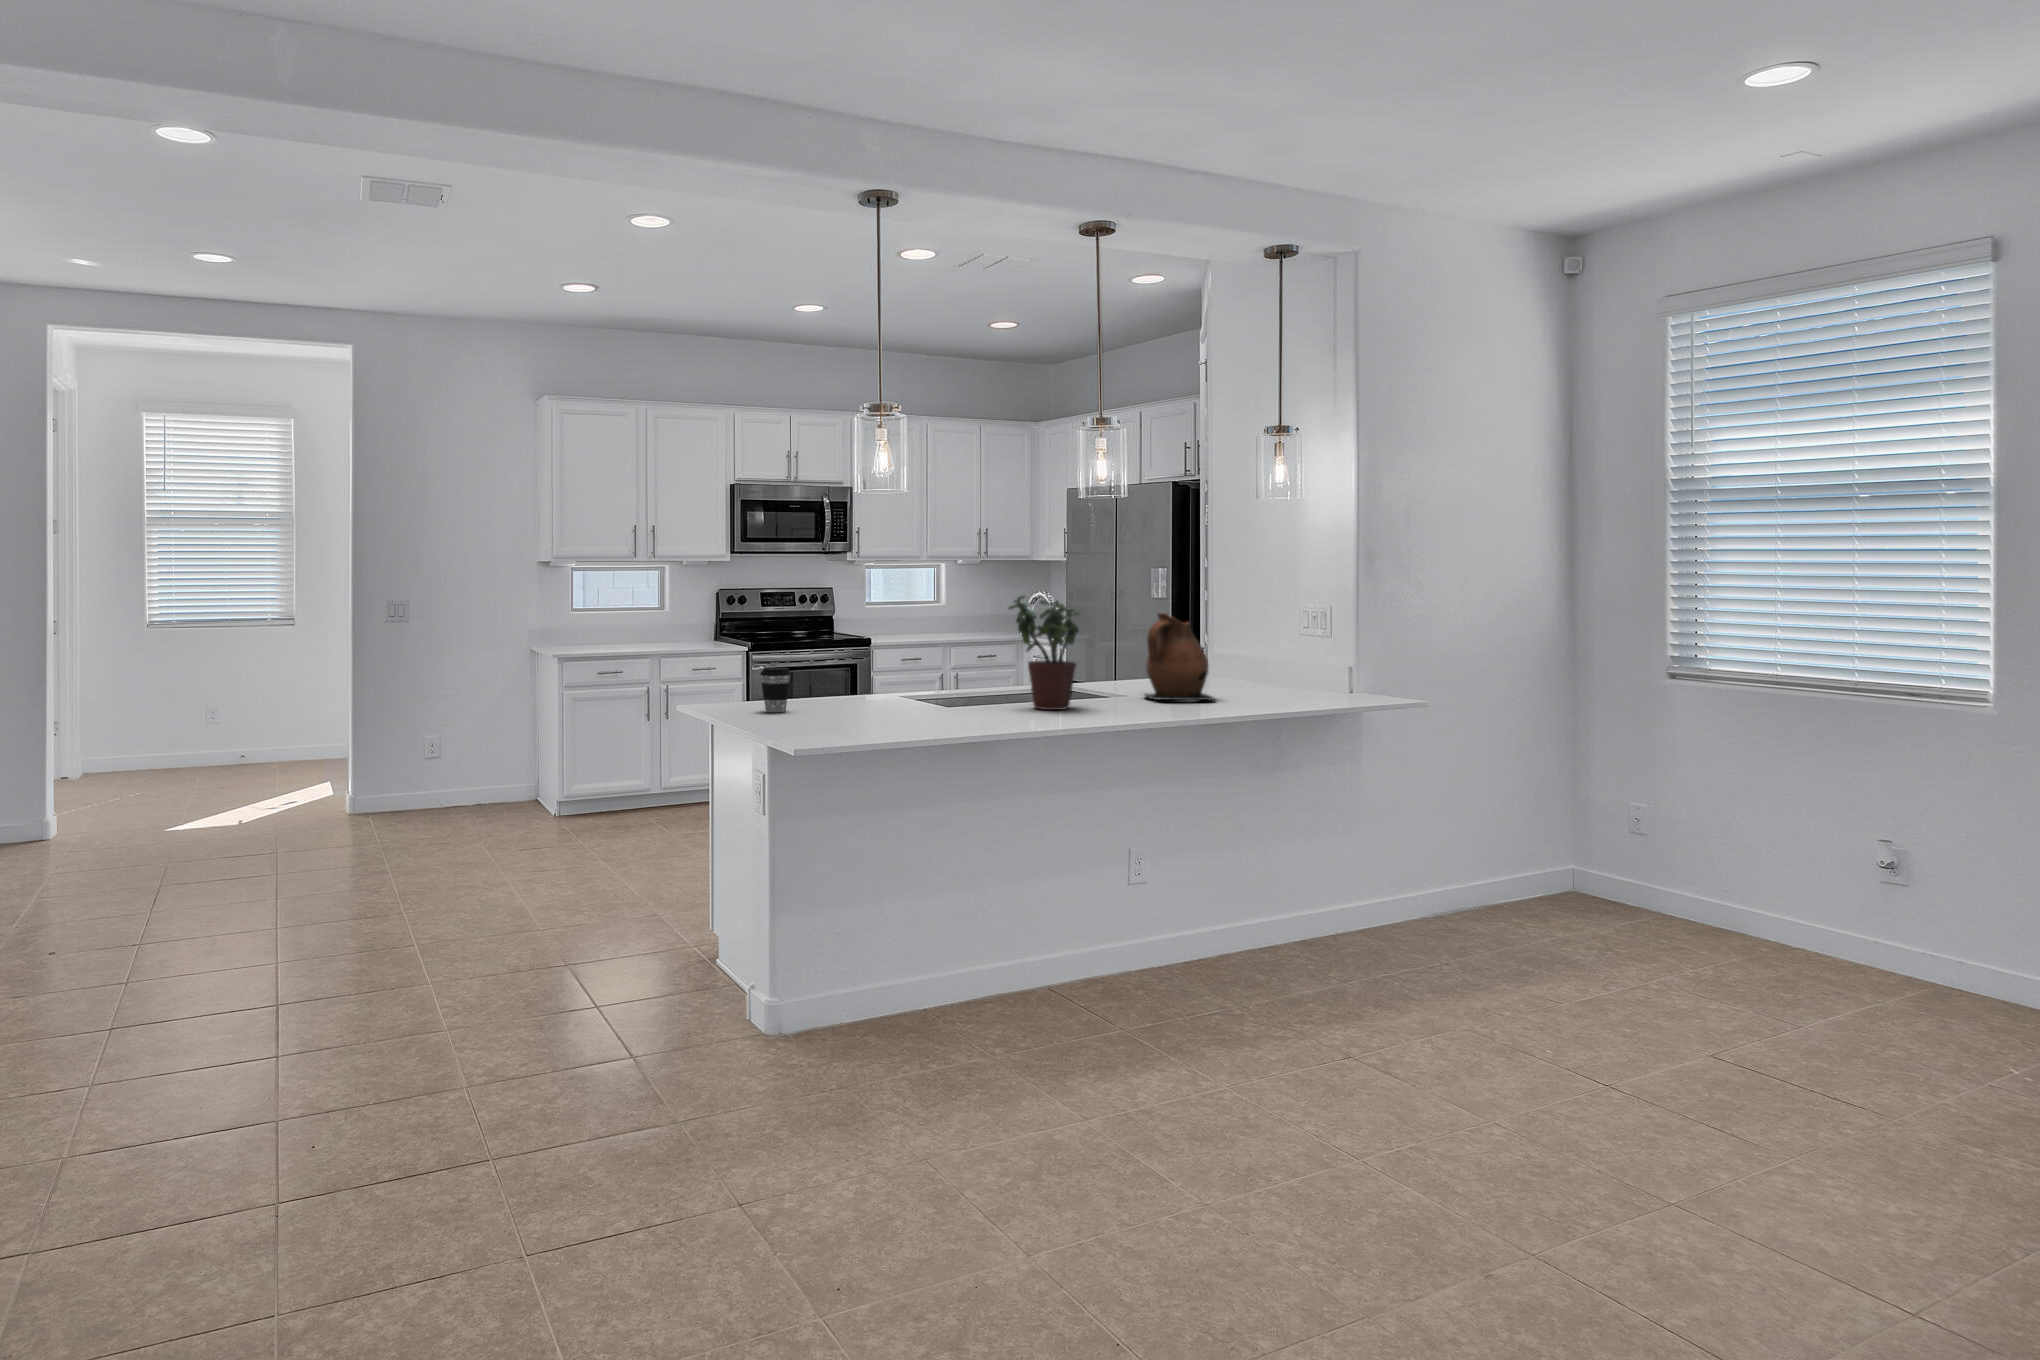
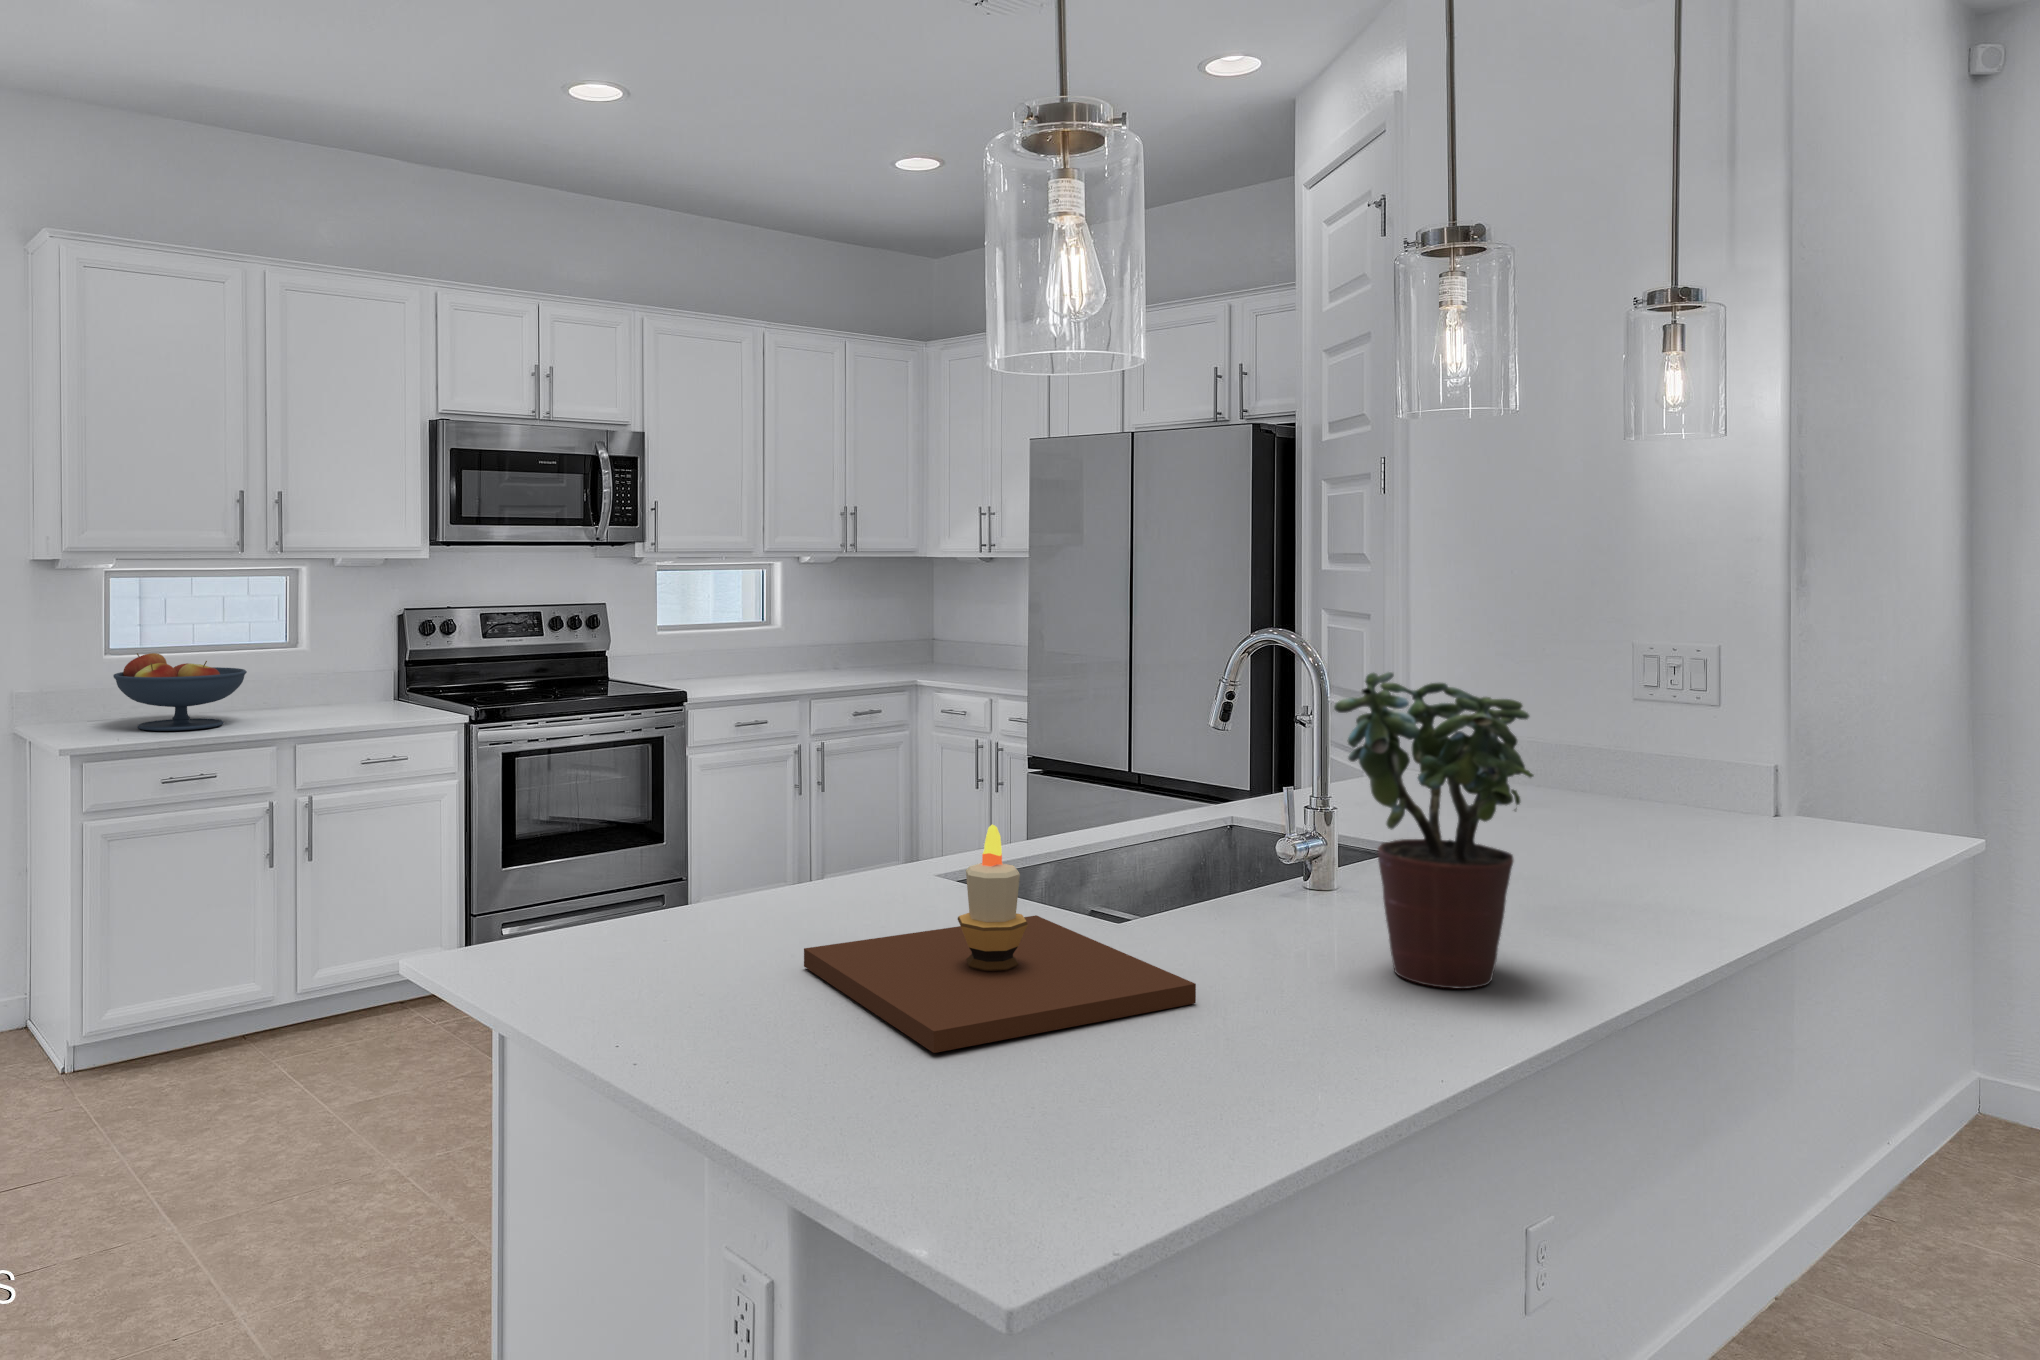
fruit bowl: none [577,610,639,649] -> present [113,653,247,731]
ceramic pitcher: present [1145,613,1214,700] -> none [1527,700,1742,918]
candle: none [827,648,949,713] -> present [804,825,1196,1053]
coffee cup: present [760,668,791,712] -> none [649,908,745,1062]

